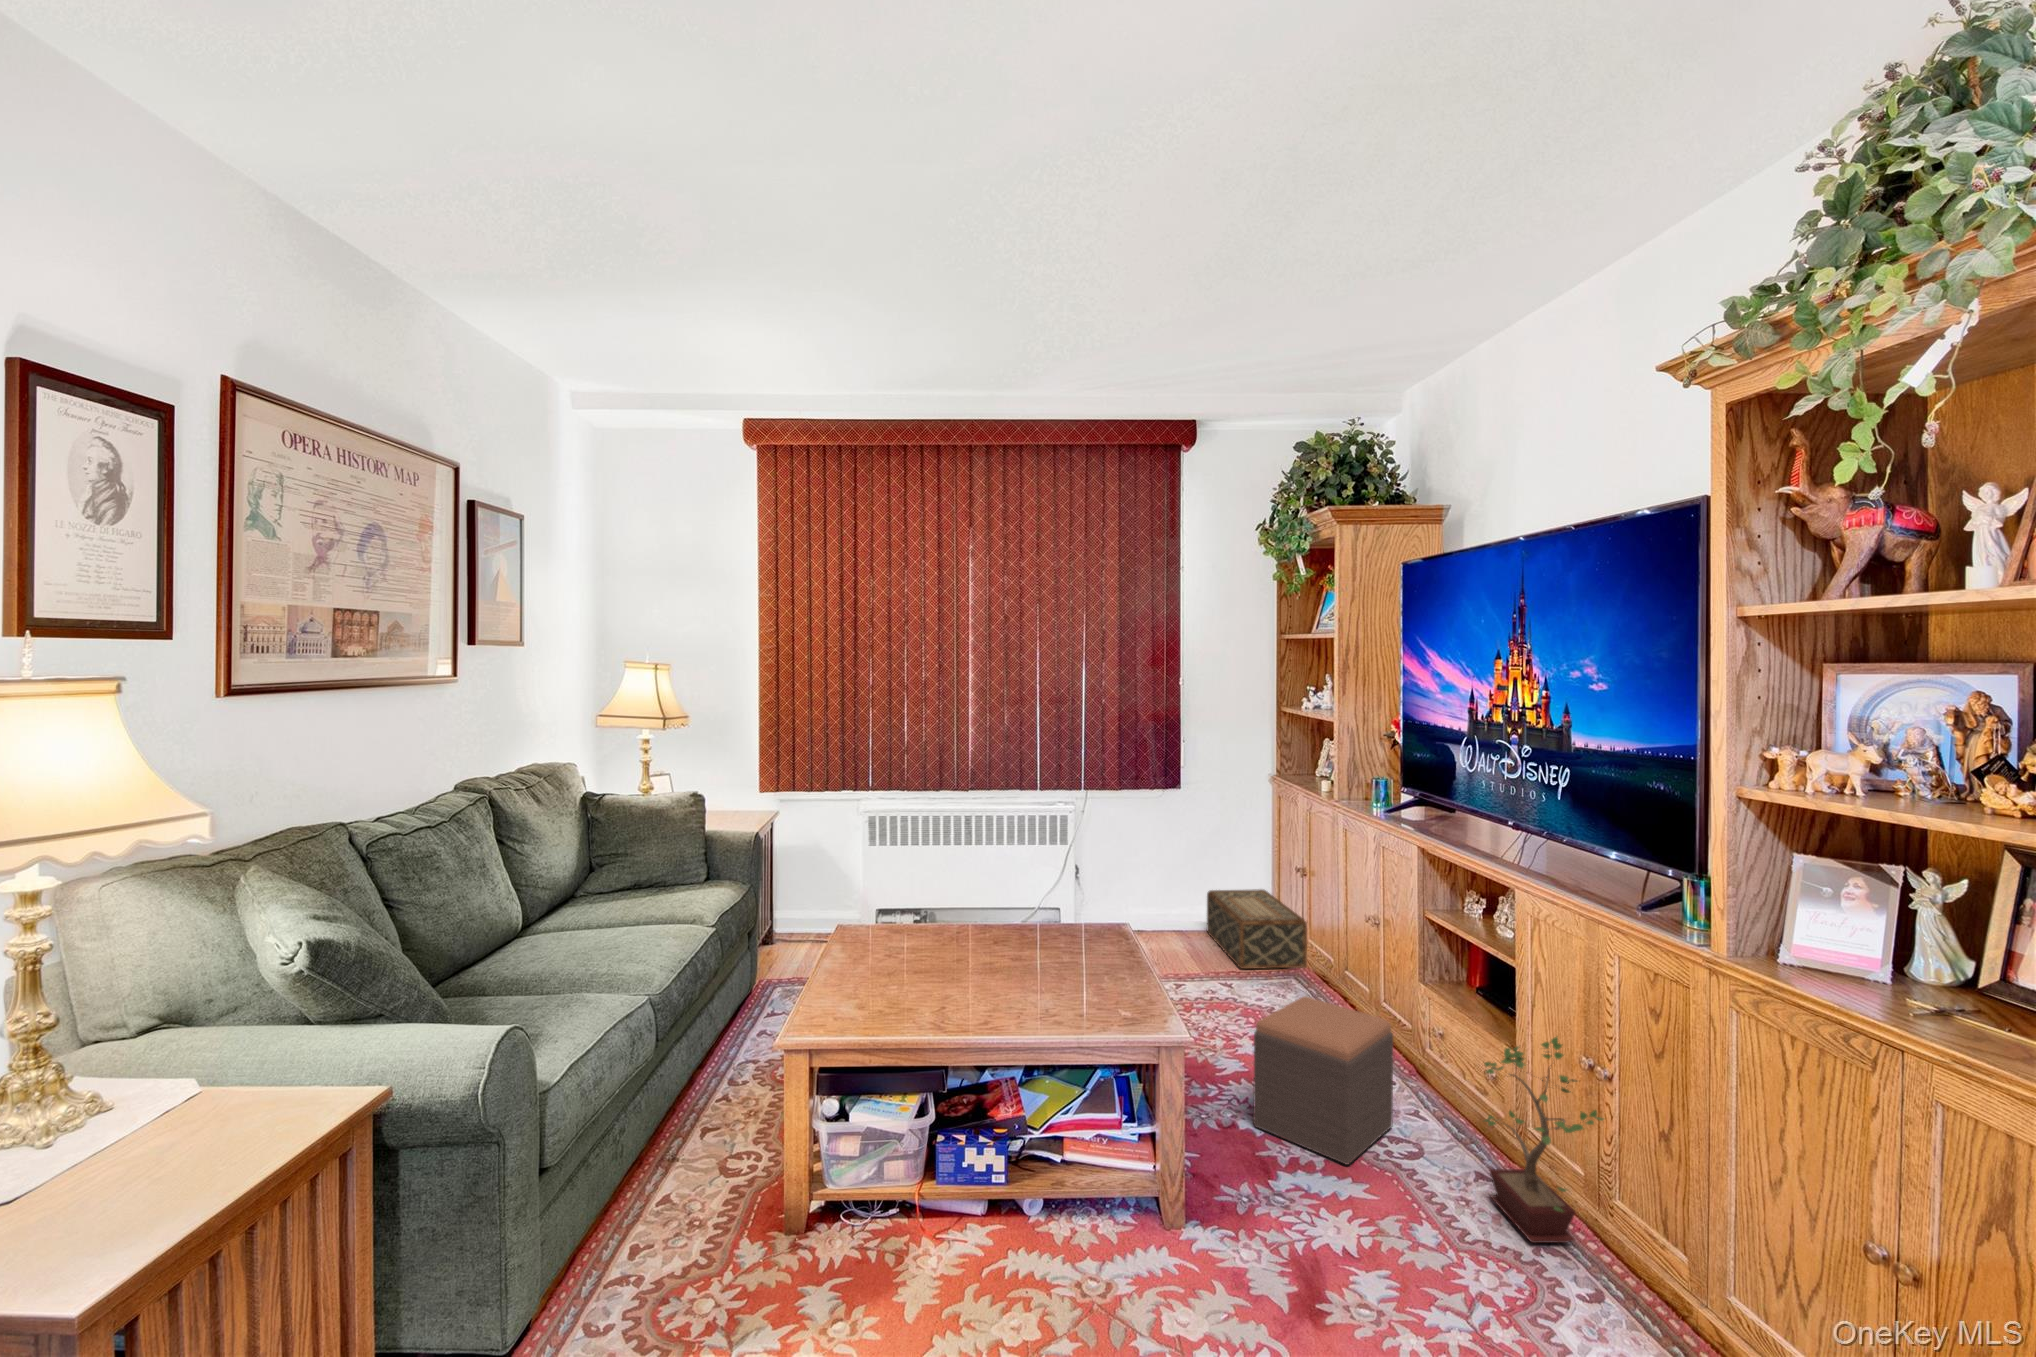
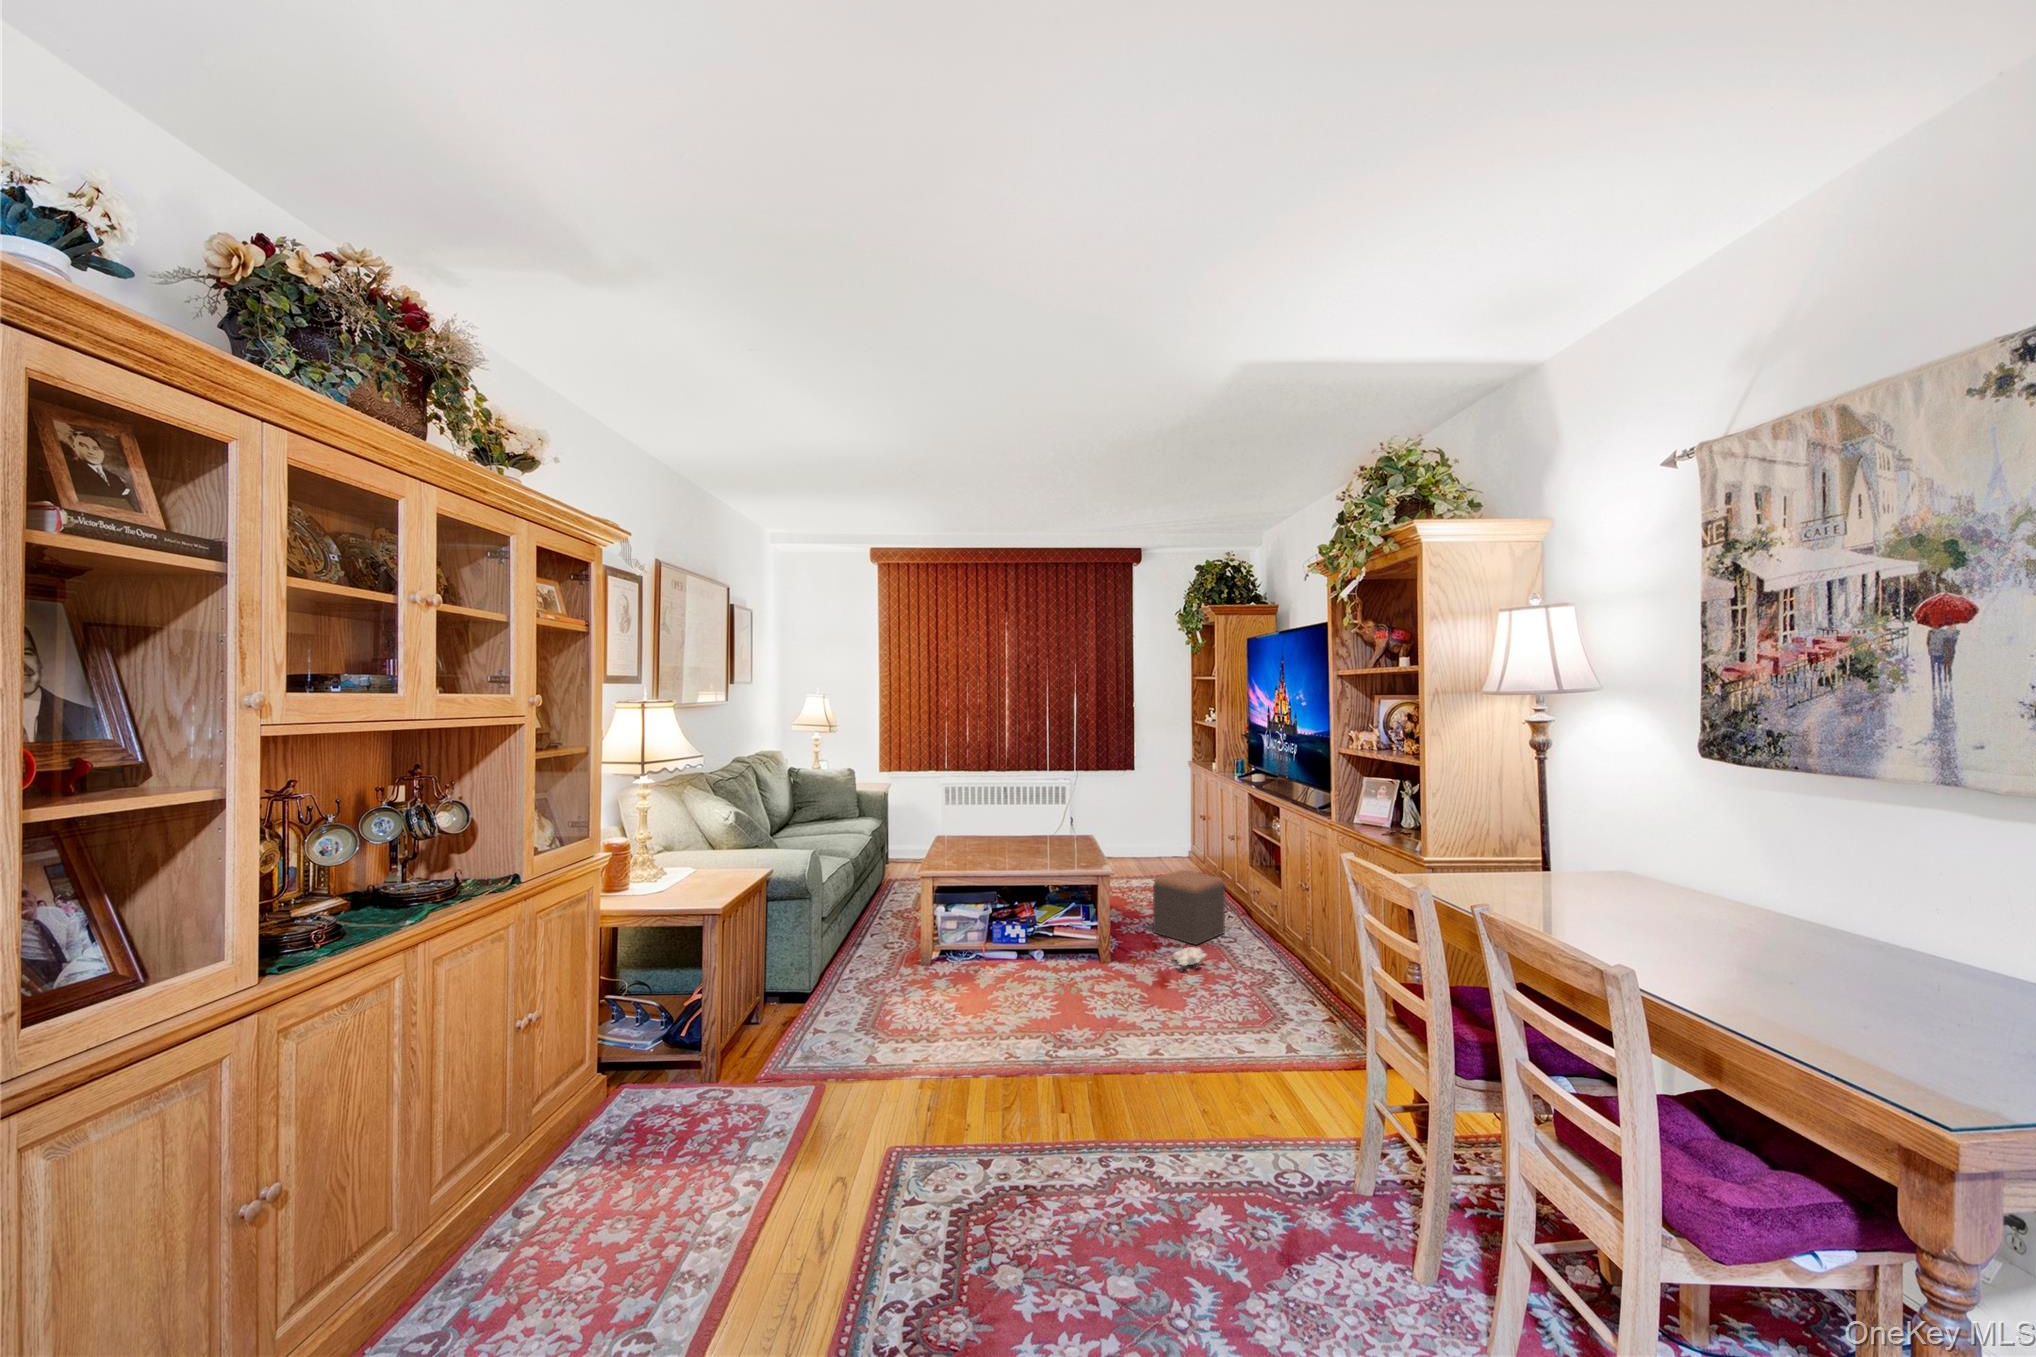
woven basket: present [1207,889,1307,969] -> none [1151,832,1206,875]
potted plant: present [1484,1036,1604,1243] -> none [1258,871,1299,968]
plush toy: none [1230,1189,1394,1250] -> present [1173,947,1206,966]

